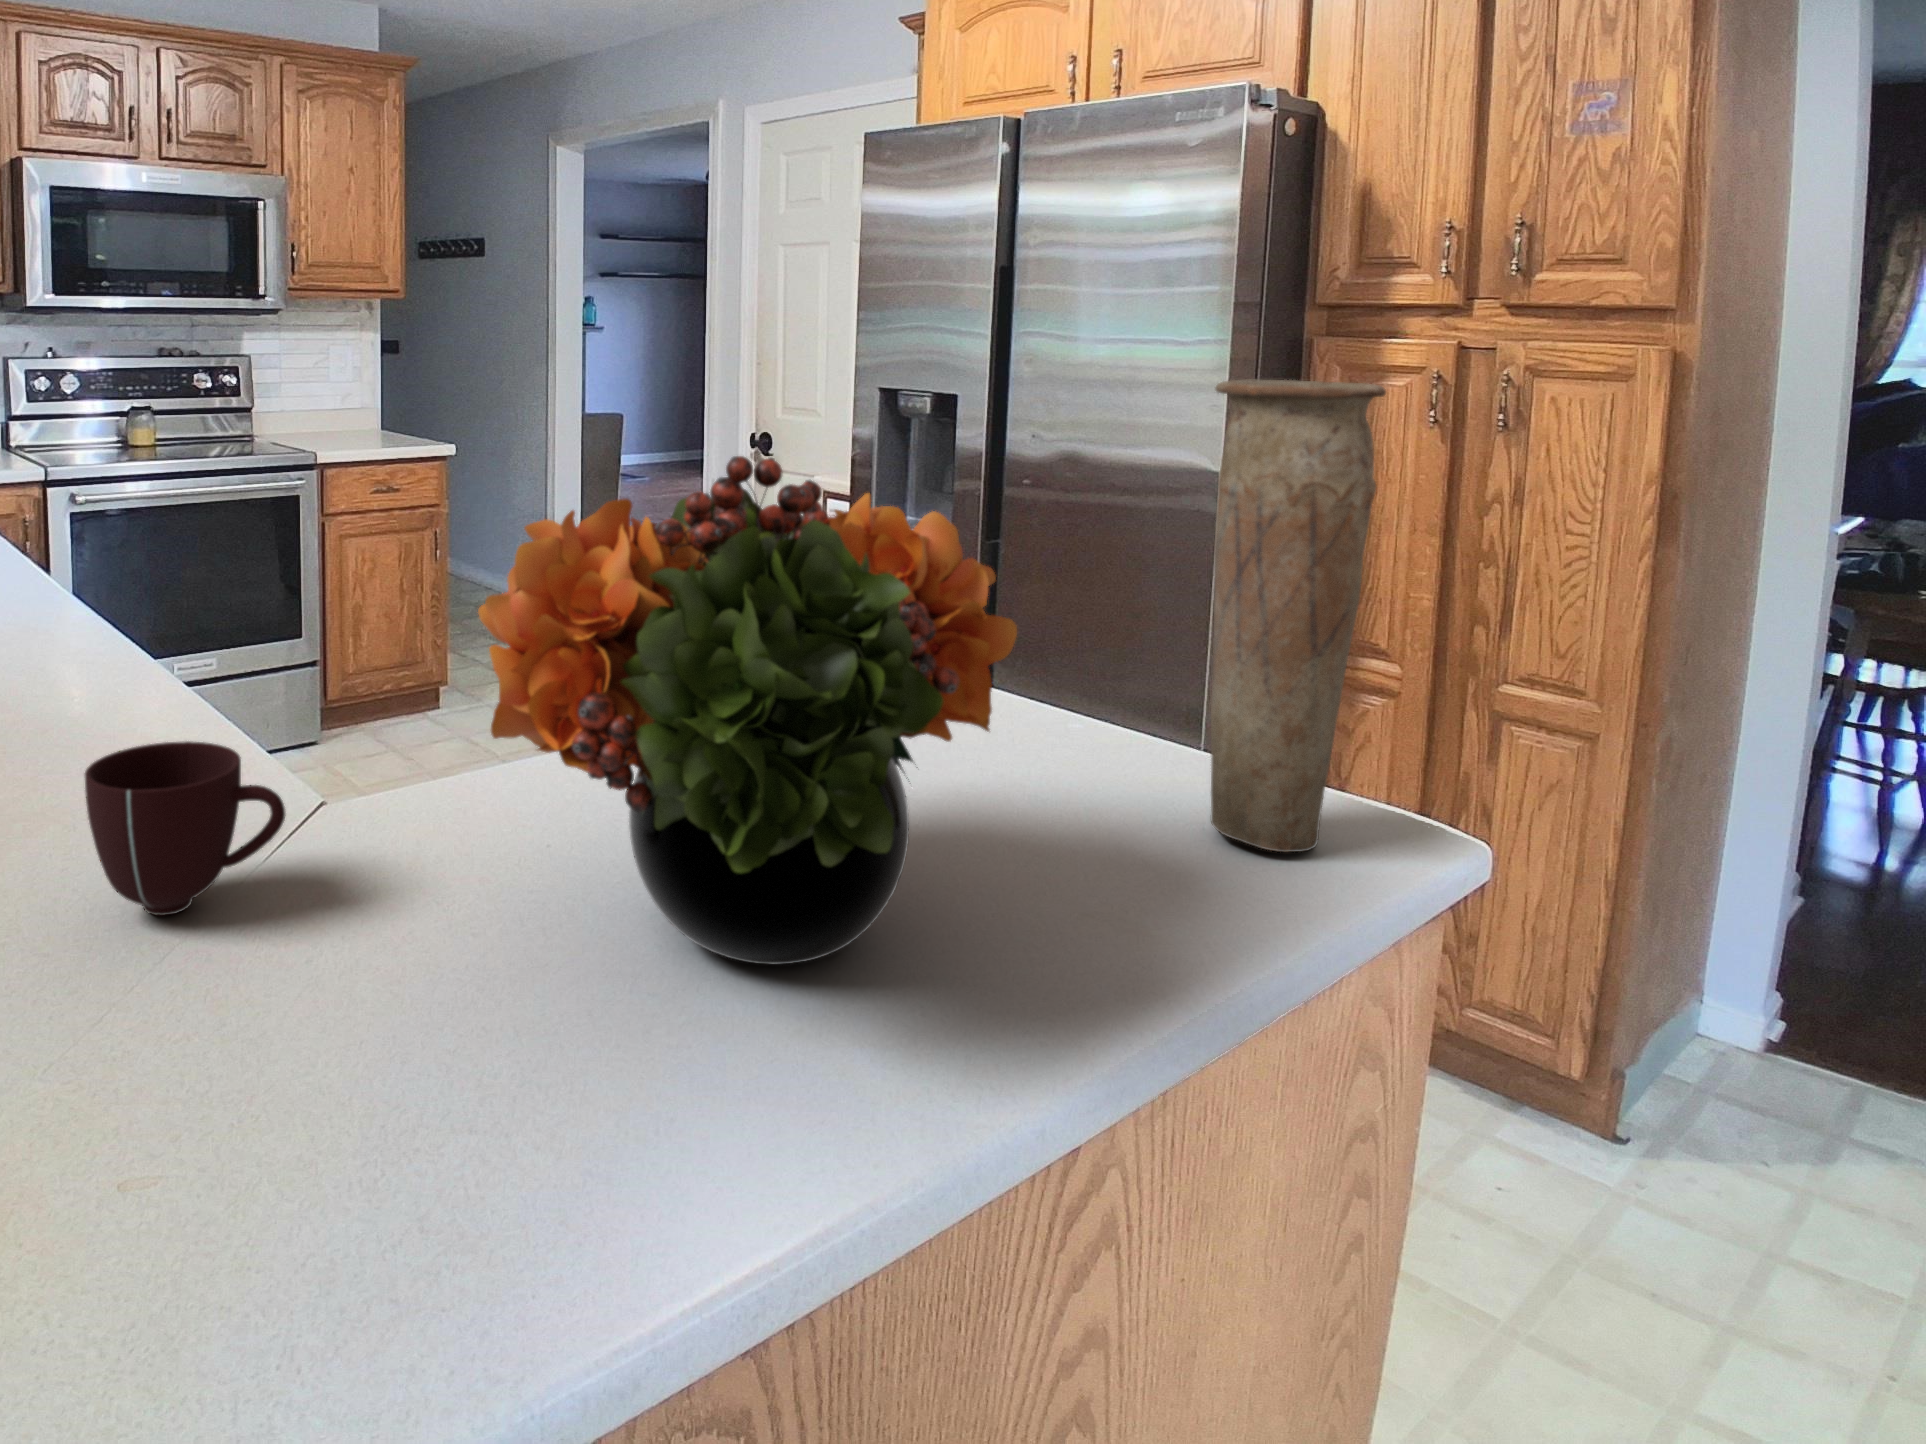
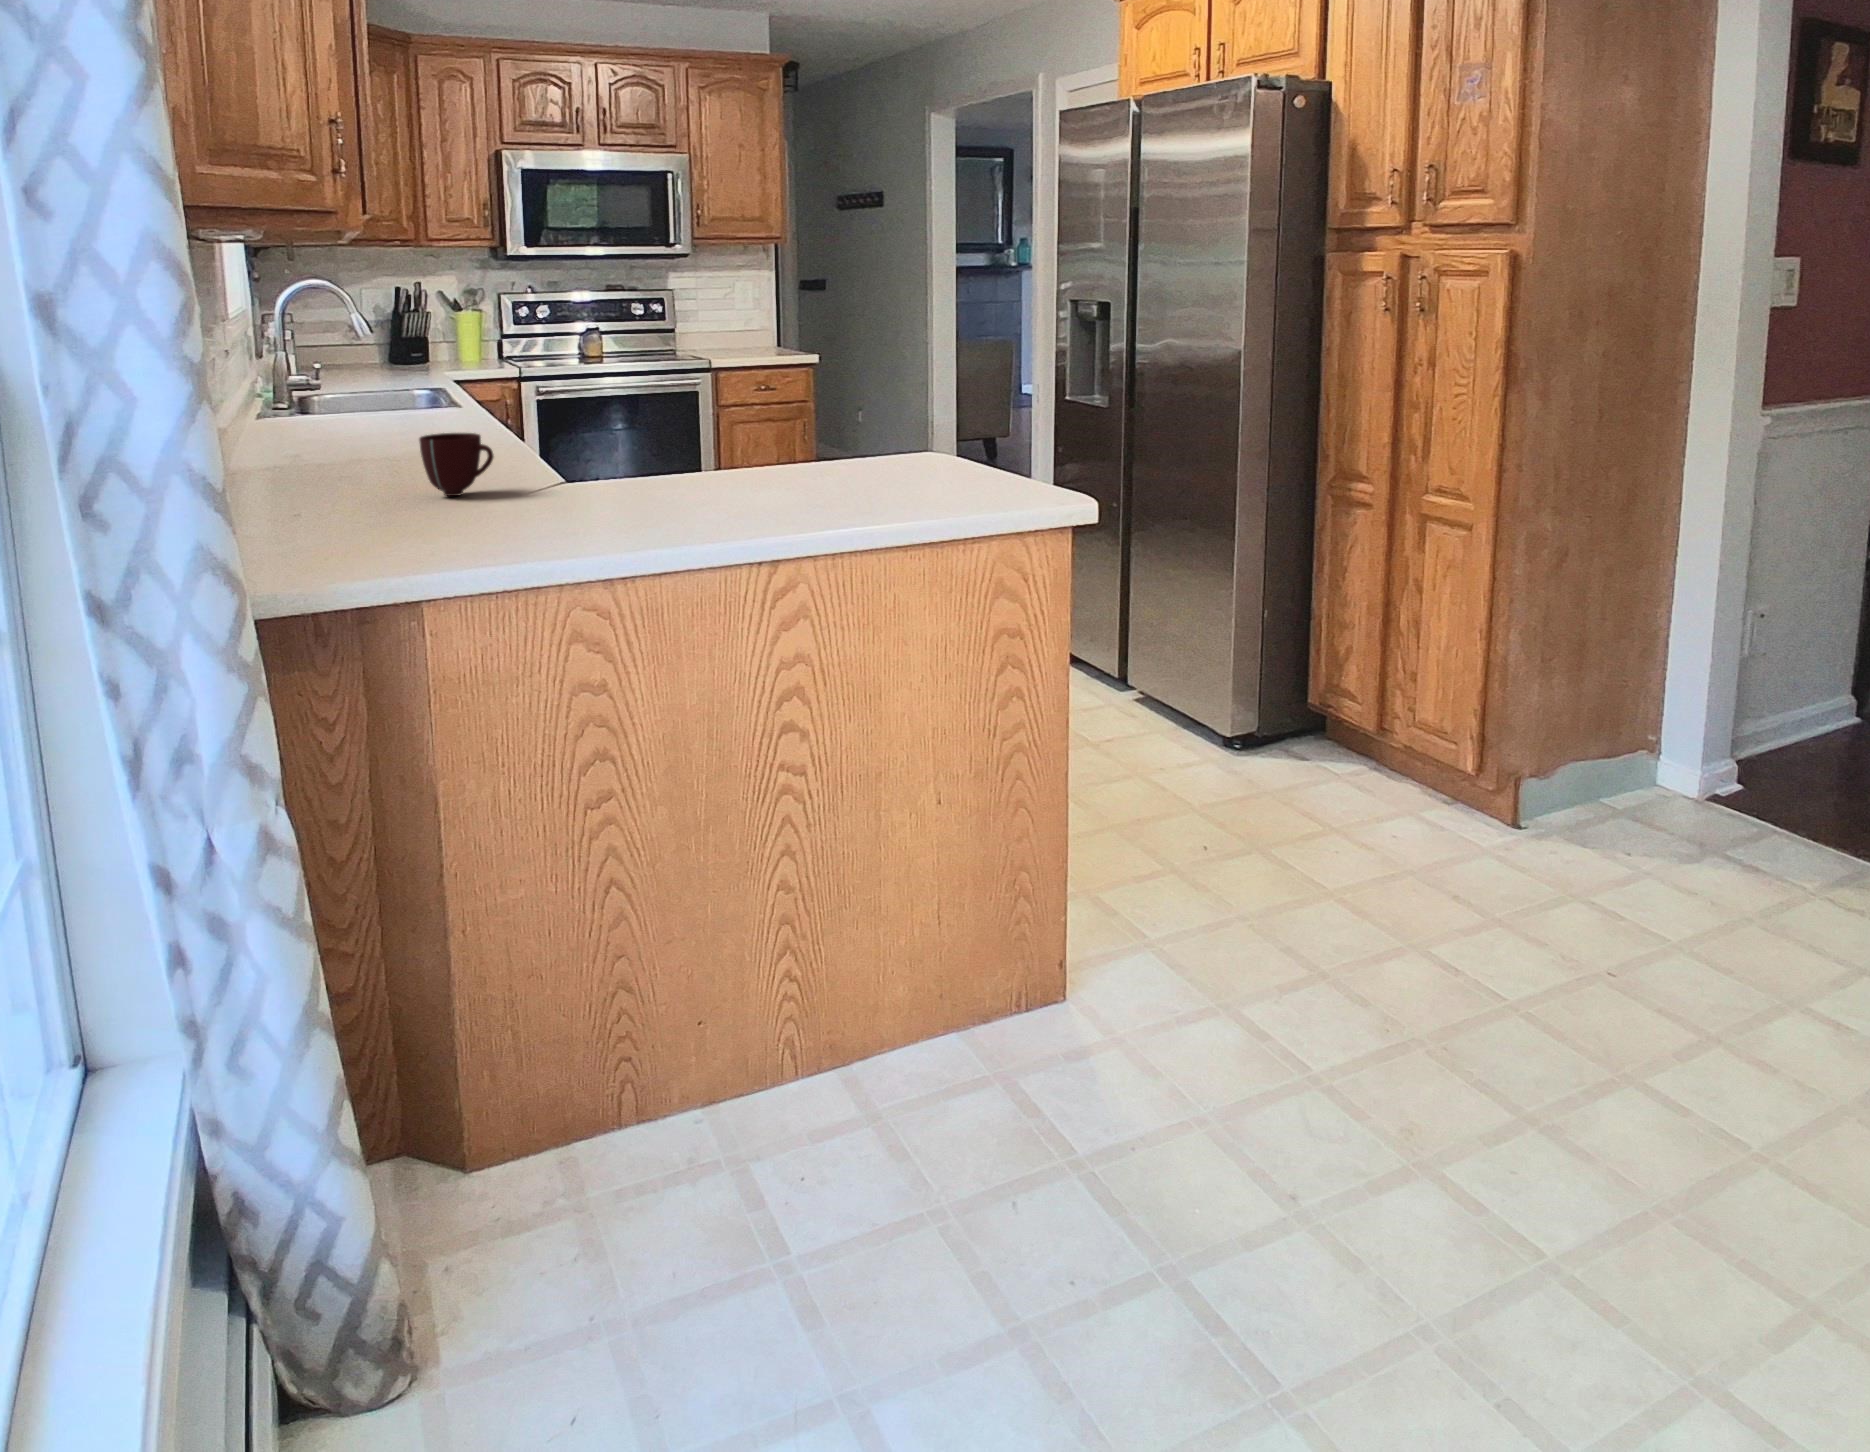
vase: present [1211,380,1386,852] -> none [899,273,970,494]
flower arrangement: present [478,456,1017,964] -> none [540,306,767,508]

